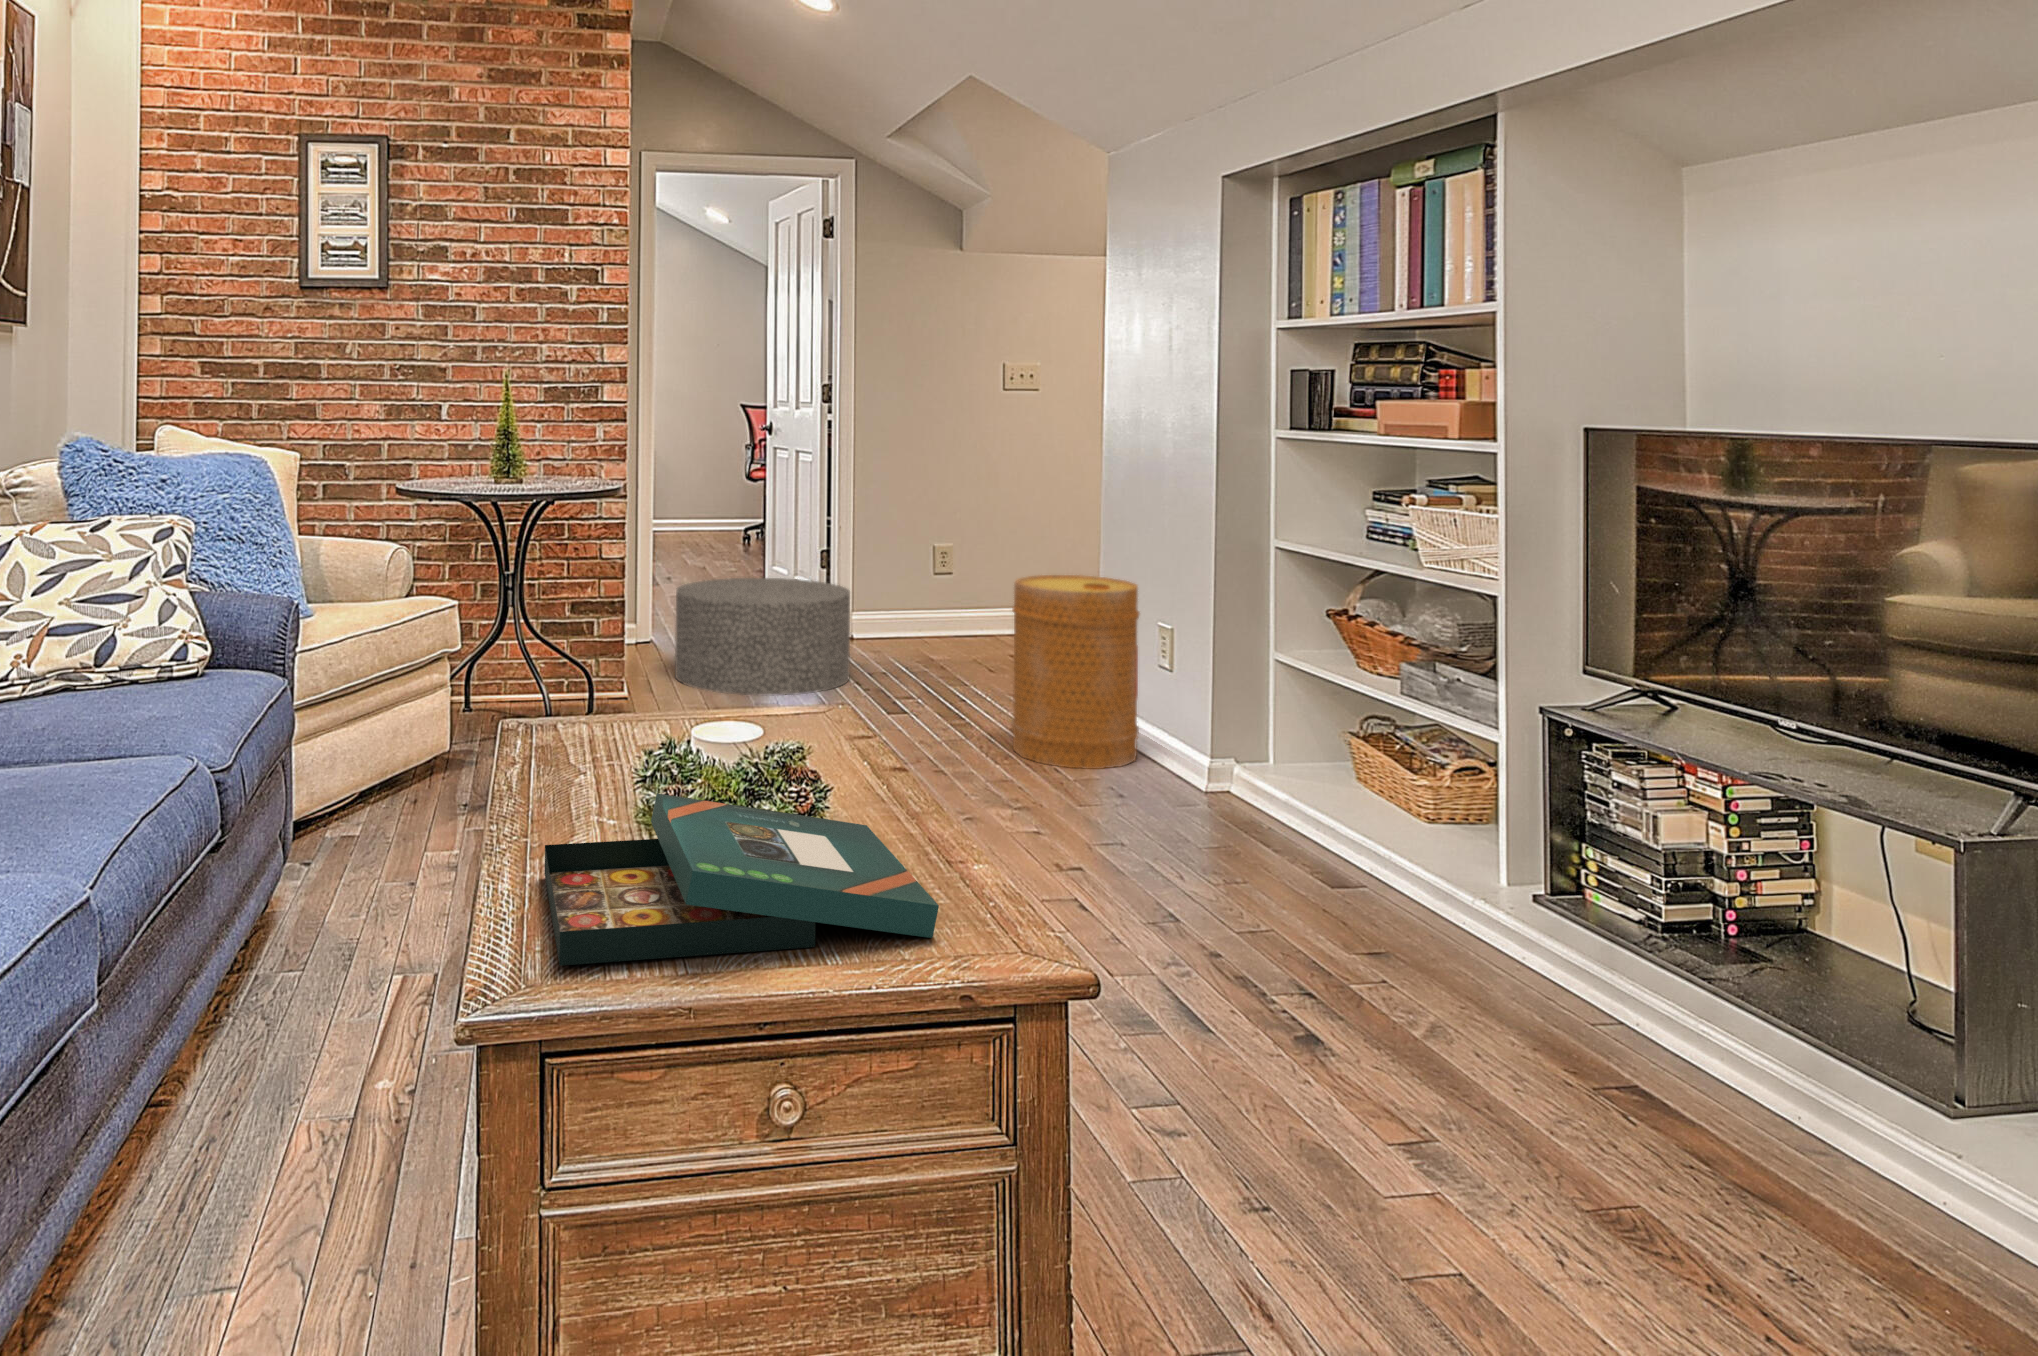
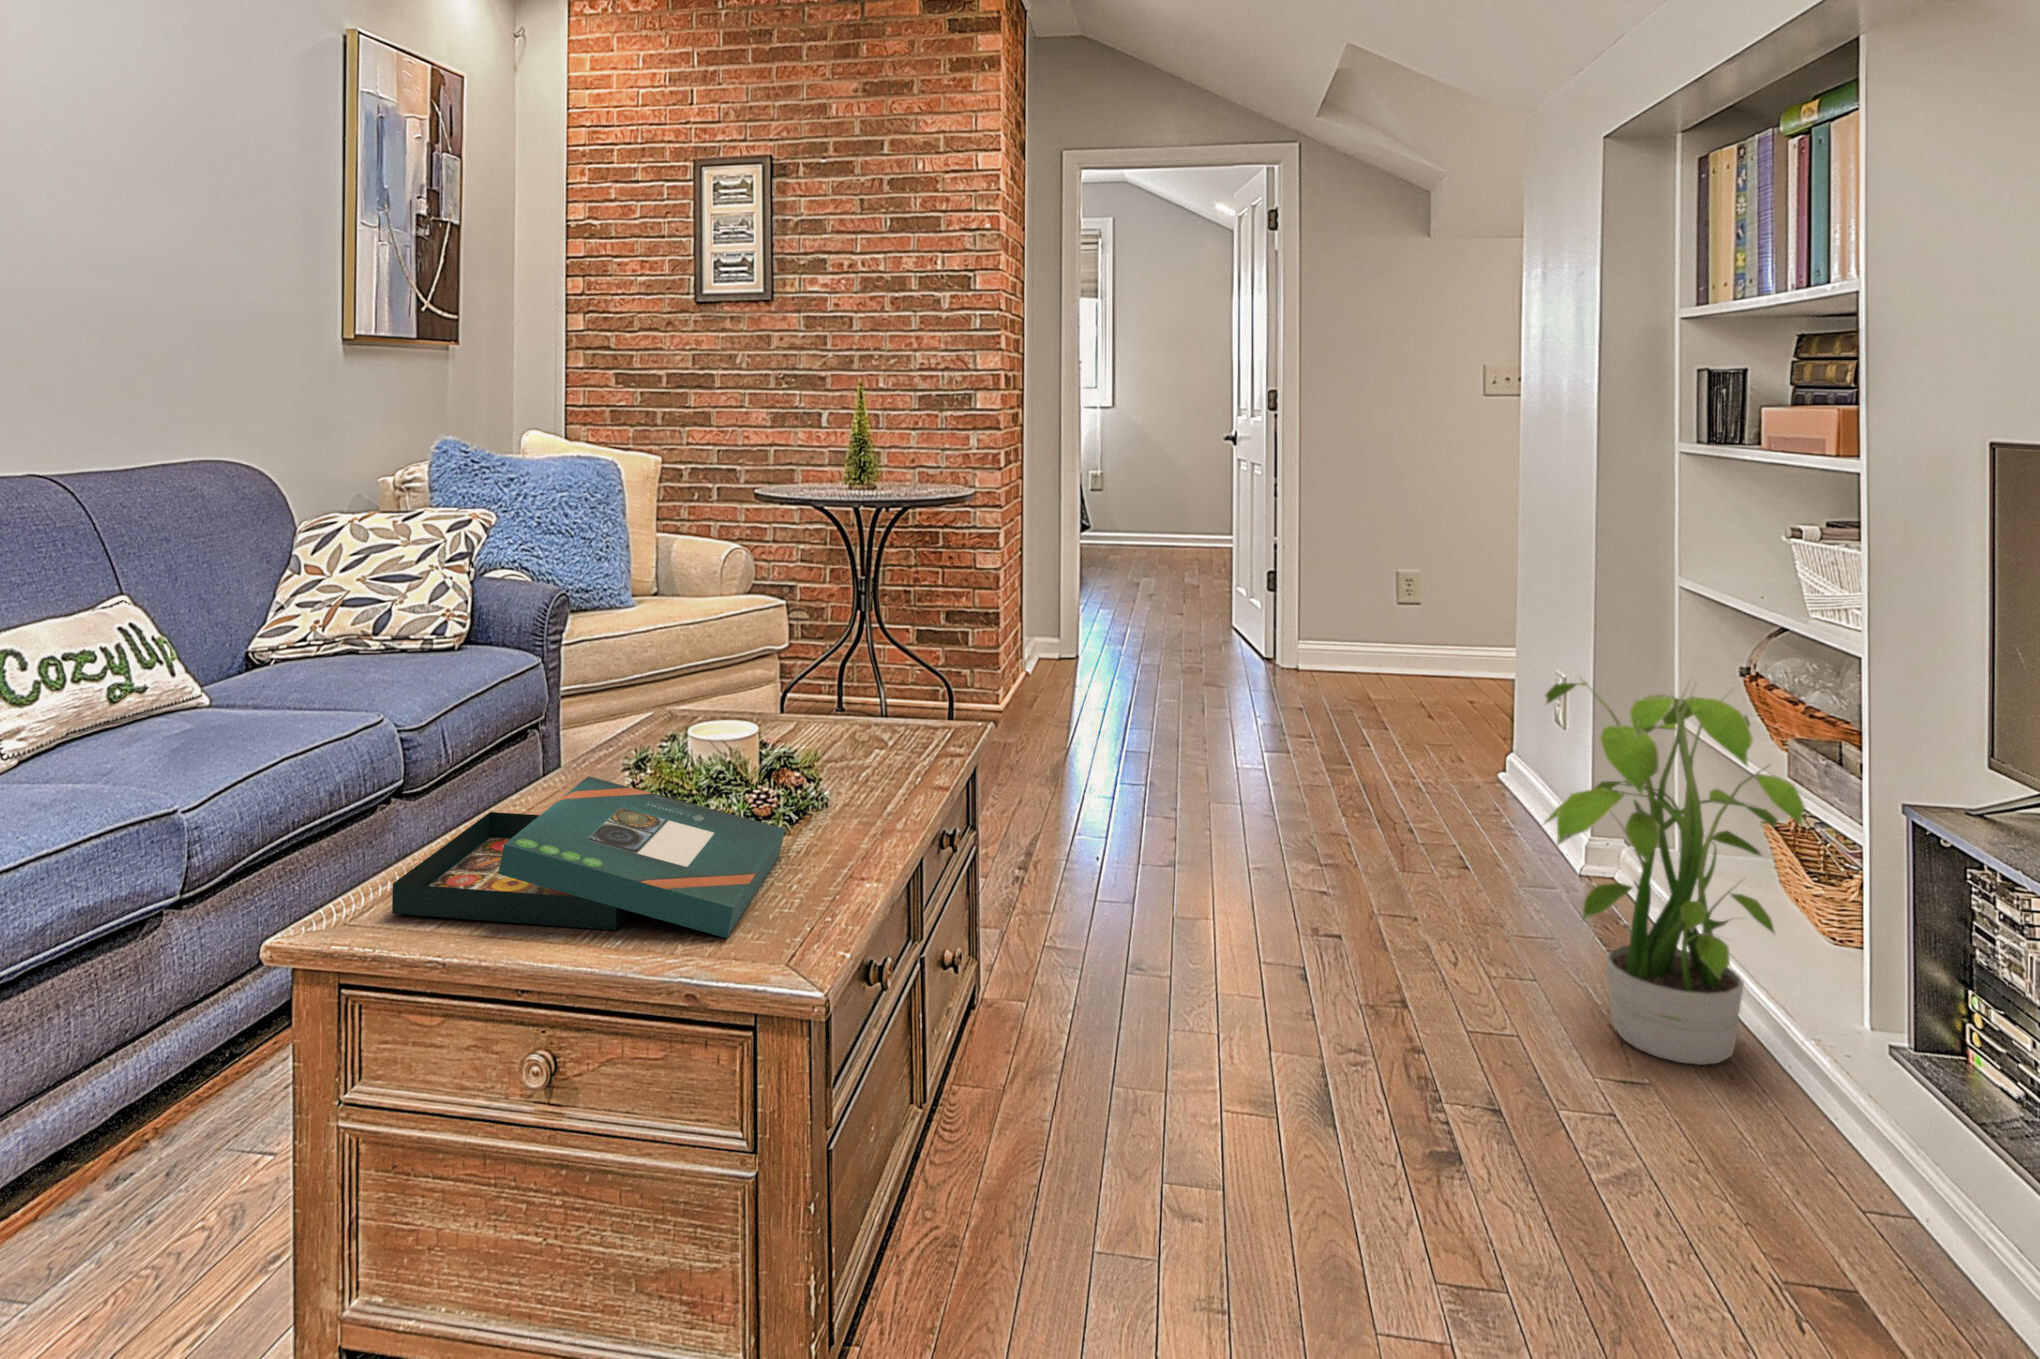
basket: present [1011,575,1139,769] -> none [1349,602,1498,820]
ottoman: present [675,578,850,695] -> none [1053,588,1236,711]
potted plant: none [1302,618,1535,945] -> present [1545,681,1806,1065]

